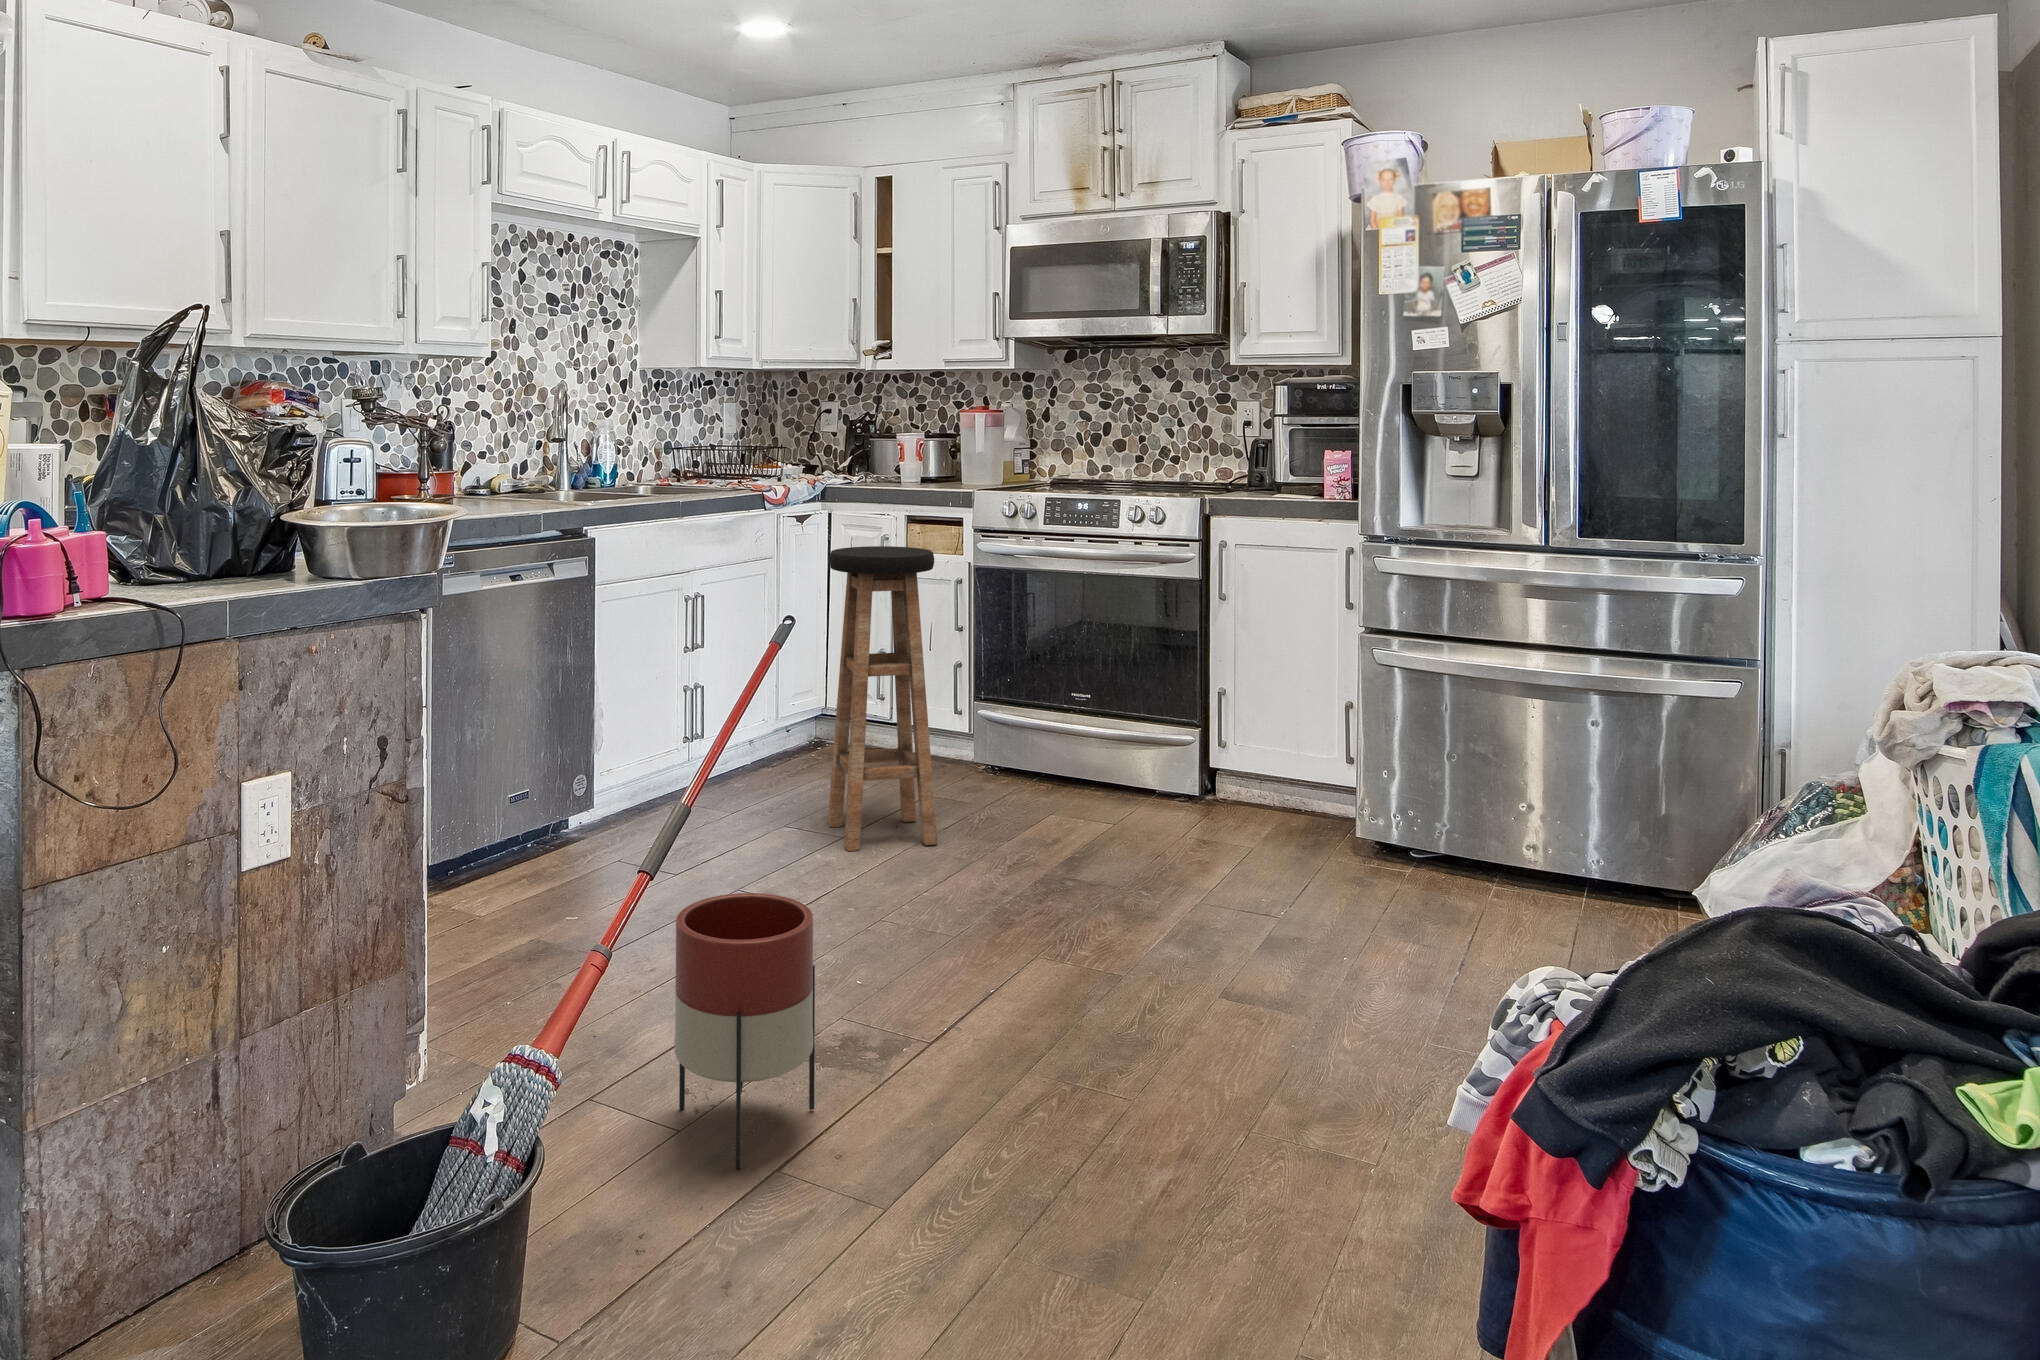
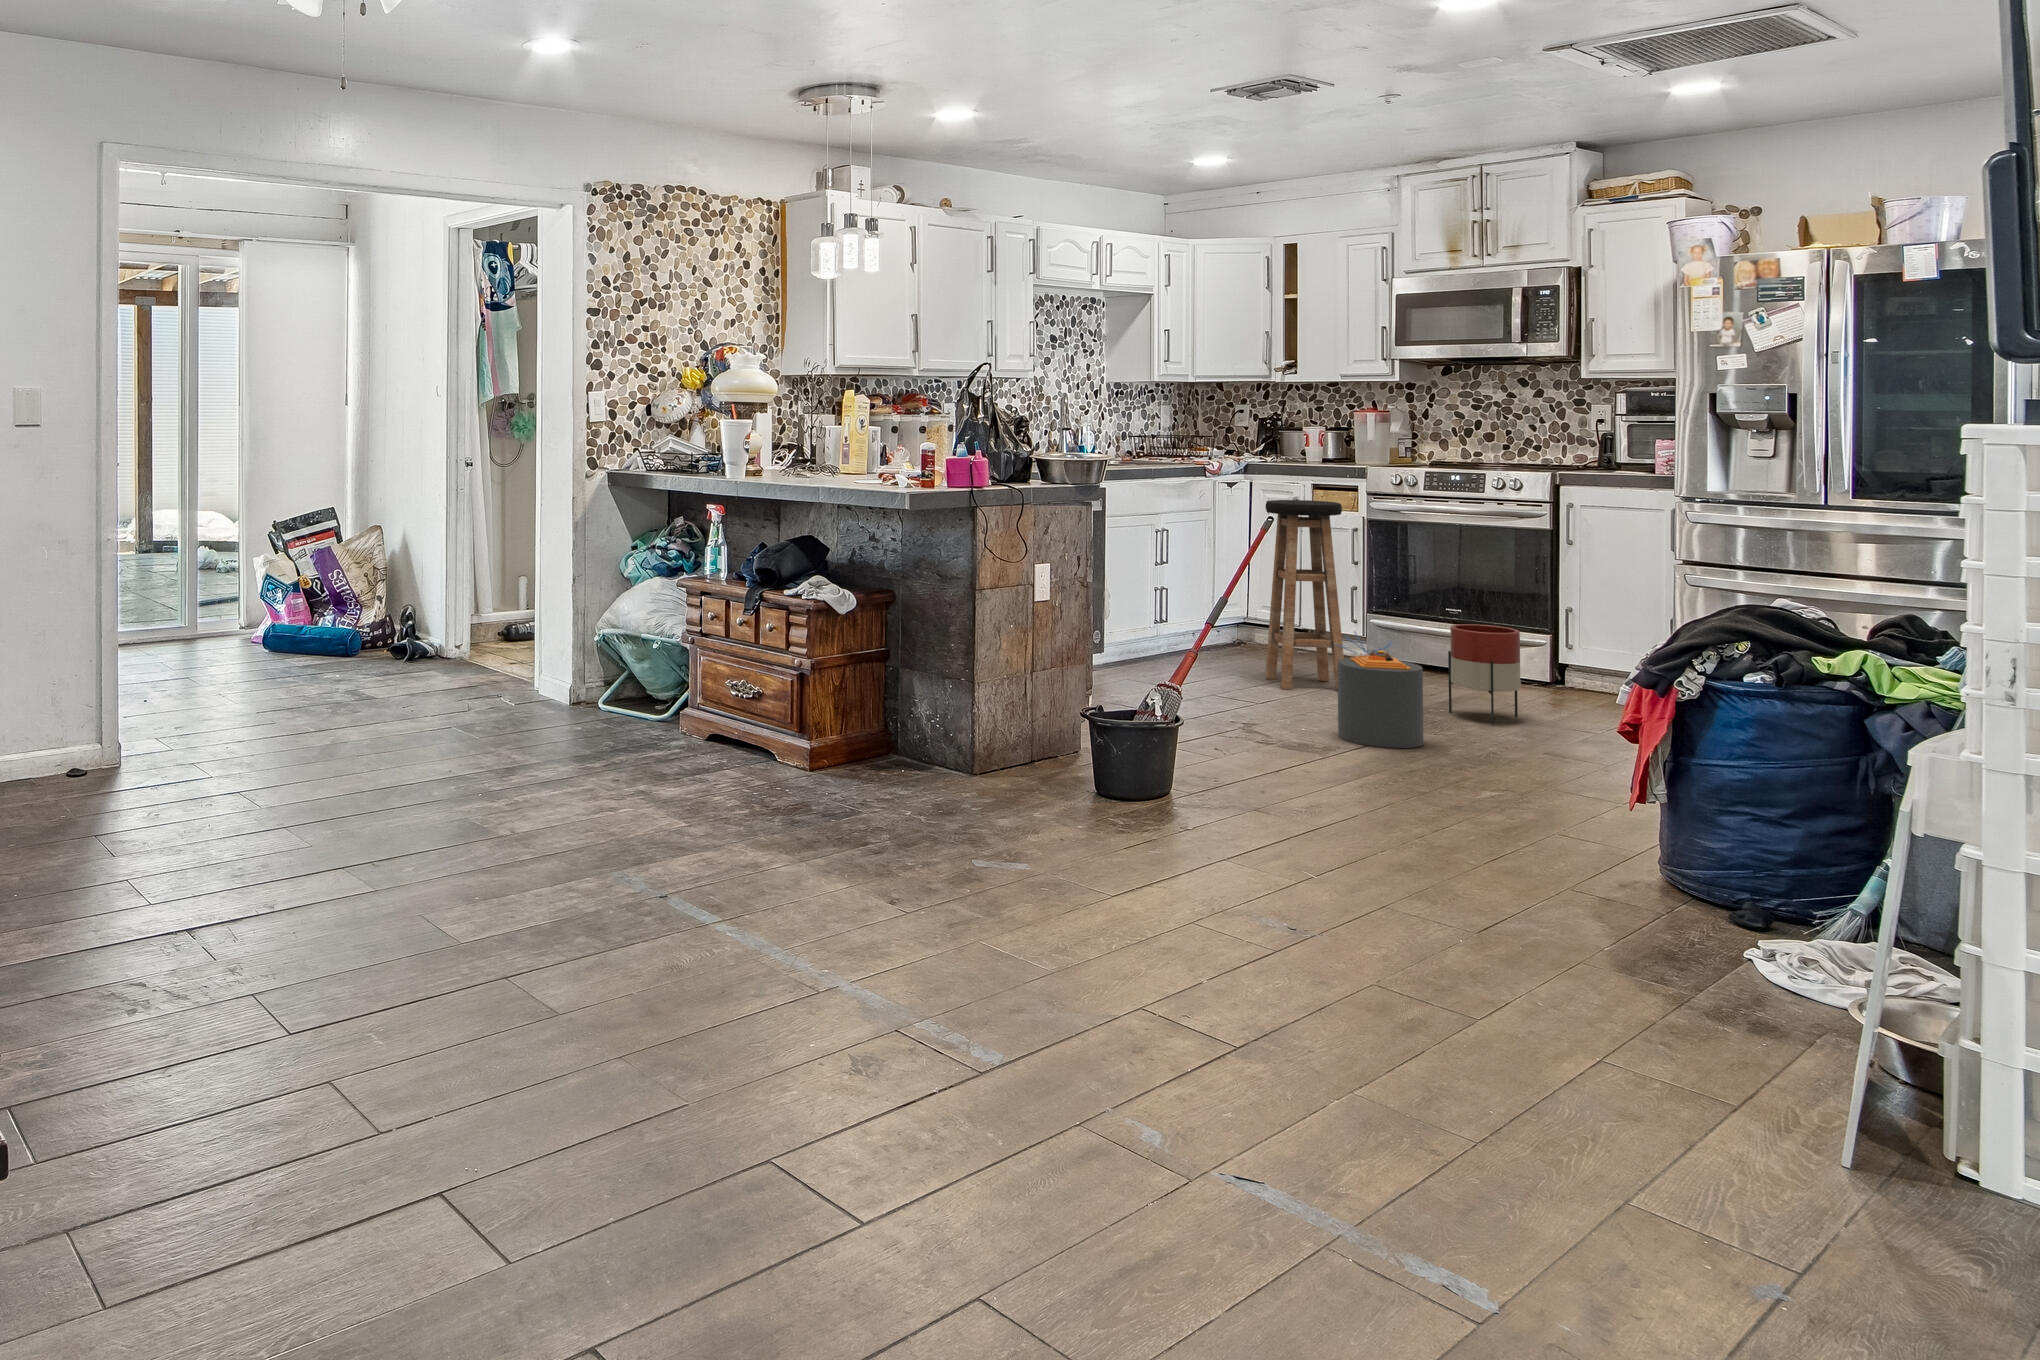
trash can: none [898,787,1039,1013] -> present [1334,631,1424,748]
planter: present [674,893,815,1169] -> present [1448,624,1521,725]

